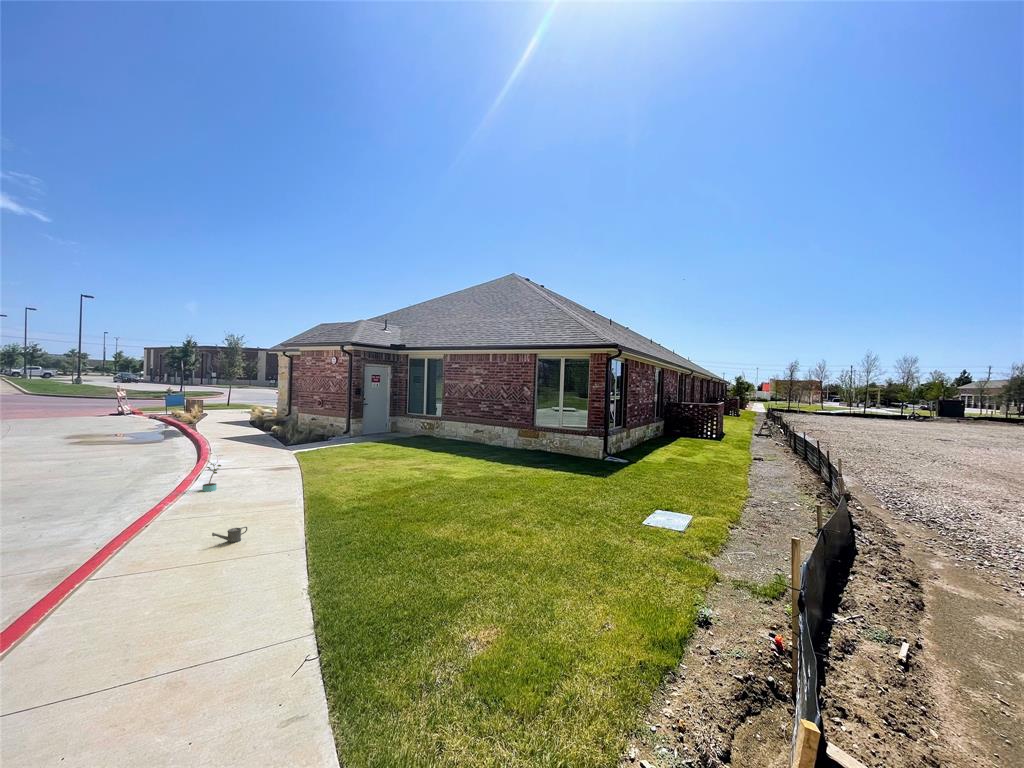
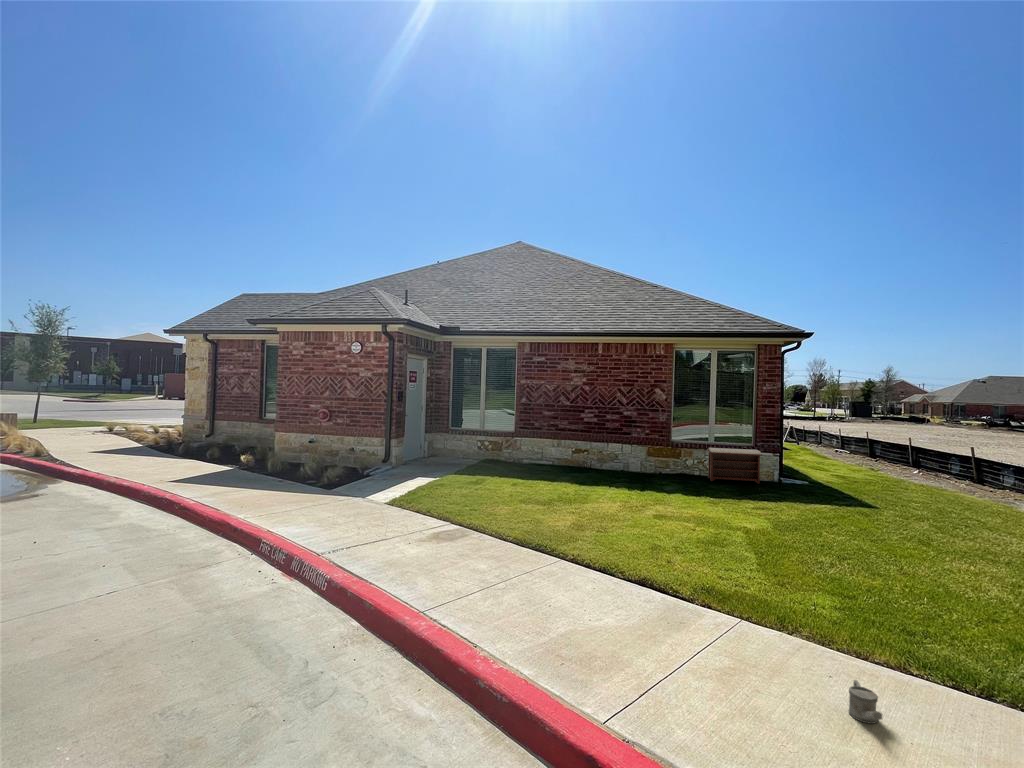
bench: none [550,431,590,460] -> present [707,448,762,484]
potted plant: present [203,453,221,492] -> none [442,519,484,597]

